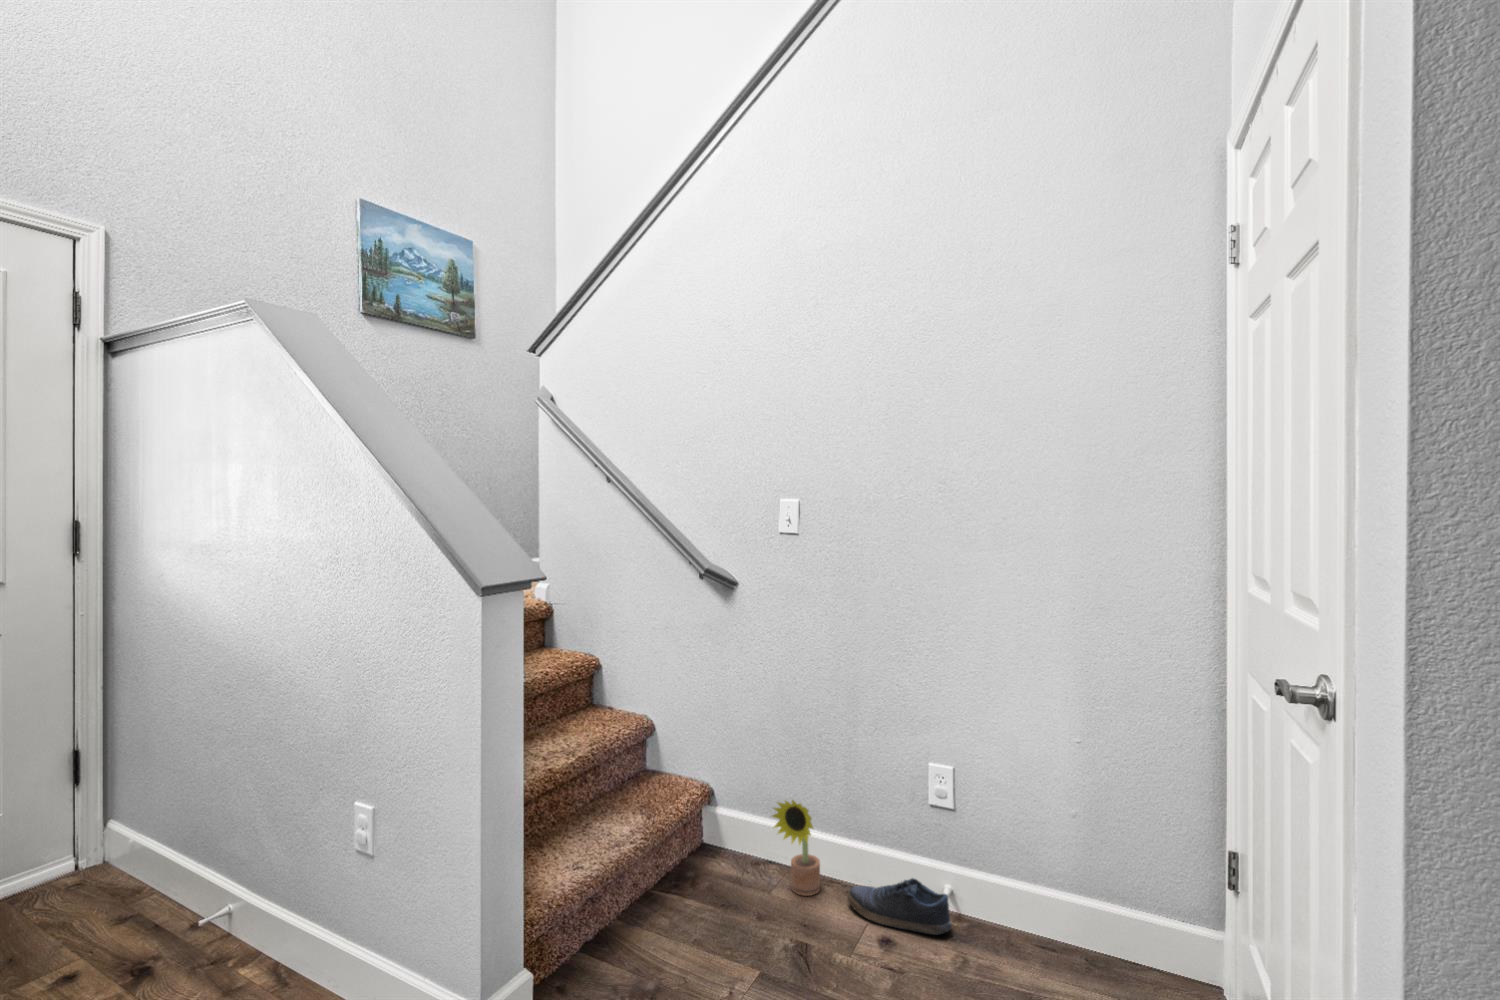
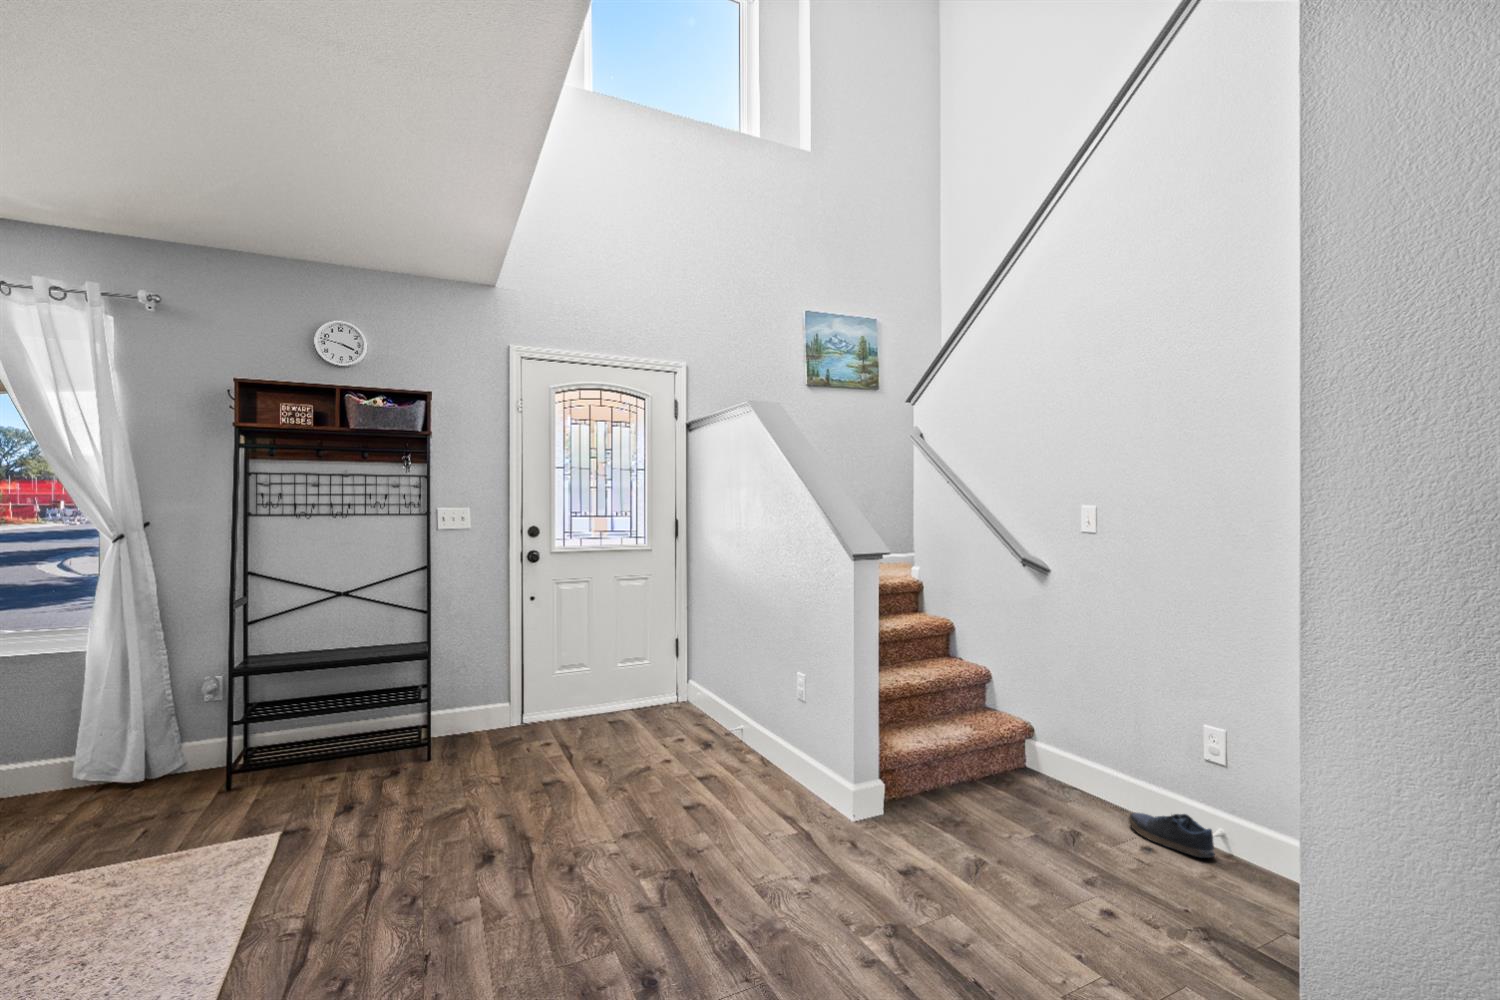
decorative plant: present [772,800,820,896] -> none [1066,734,1111,813]

